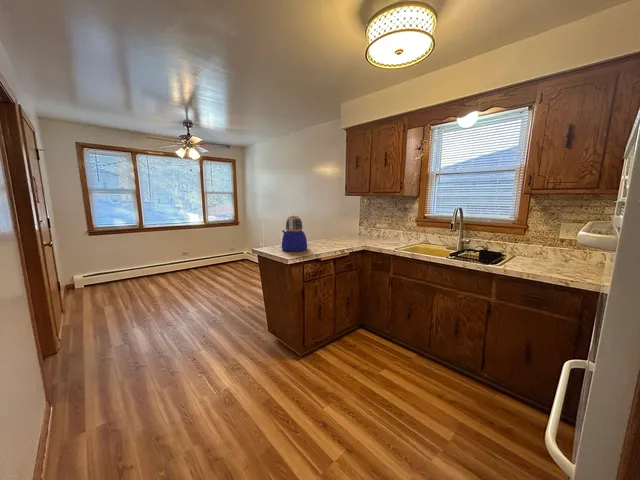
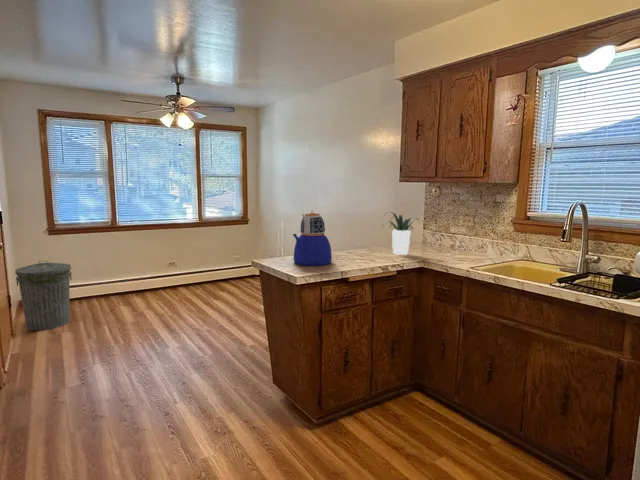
potted plant: none [336,215,364,242] -> present [383,212,419,255]
trash can: none [62,255,110,306] -> present [15,261,72,330]

